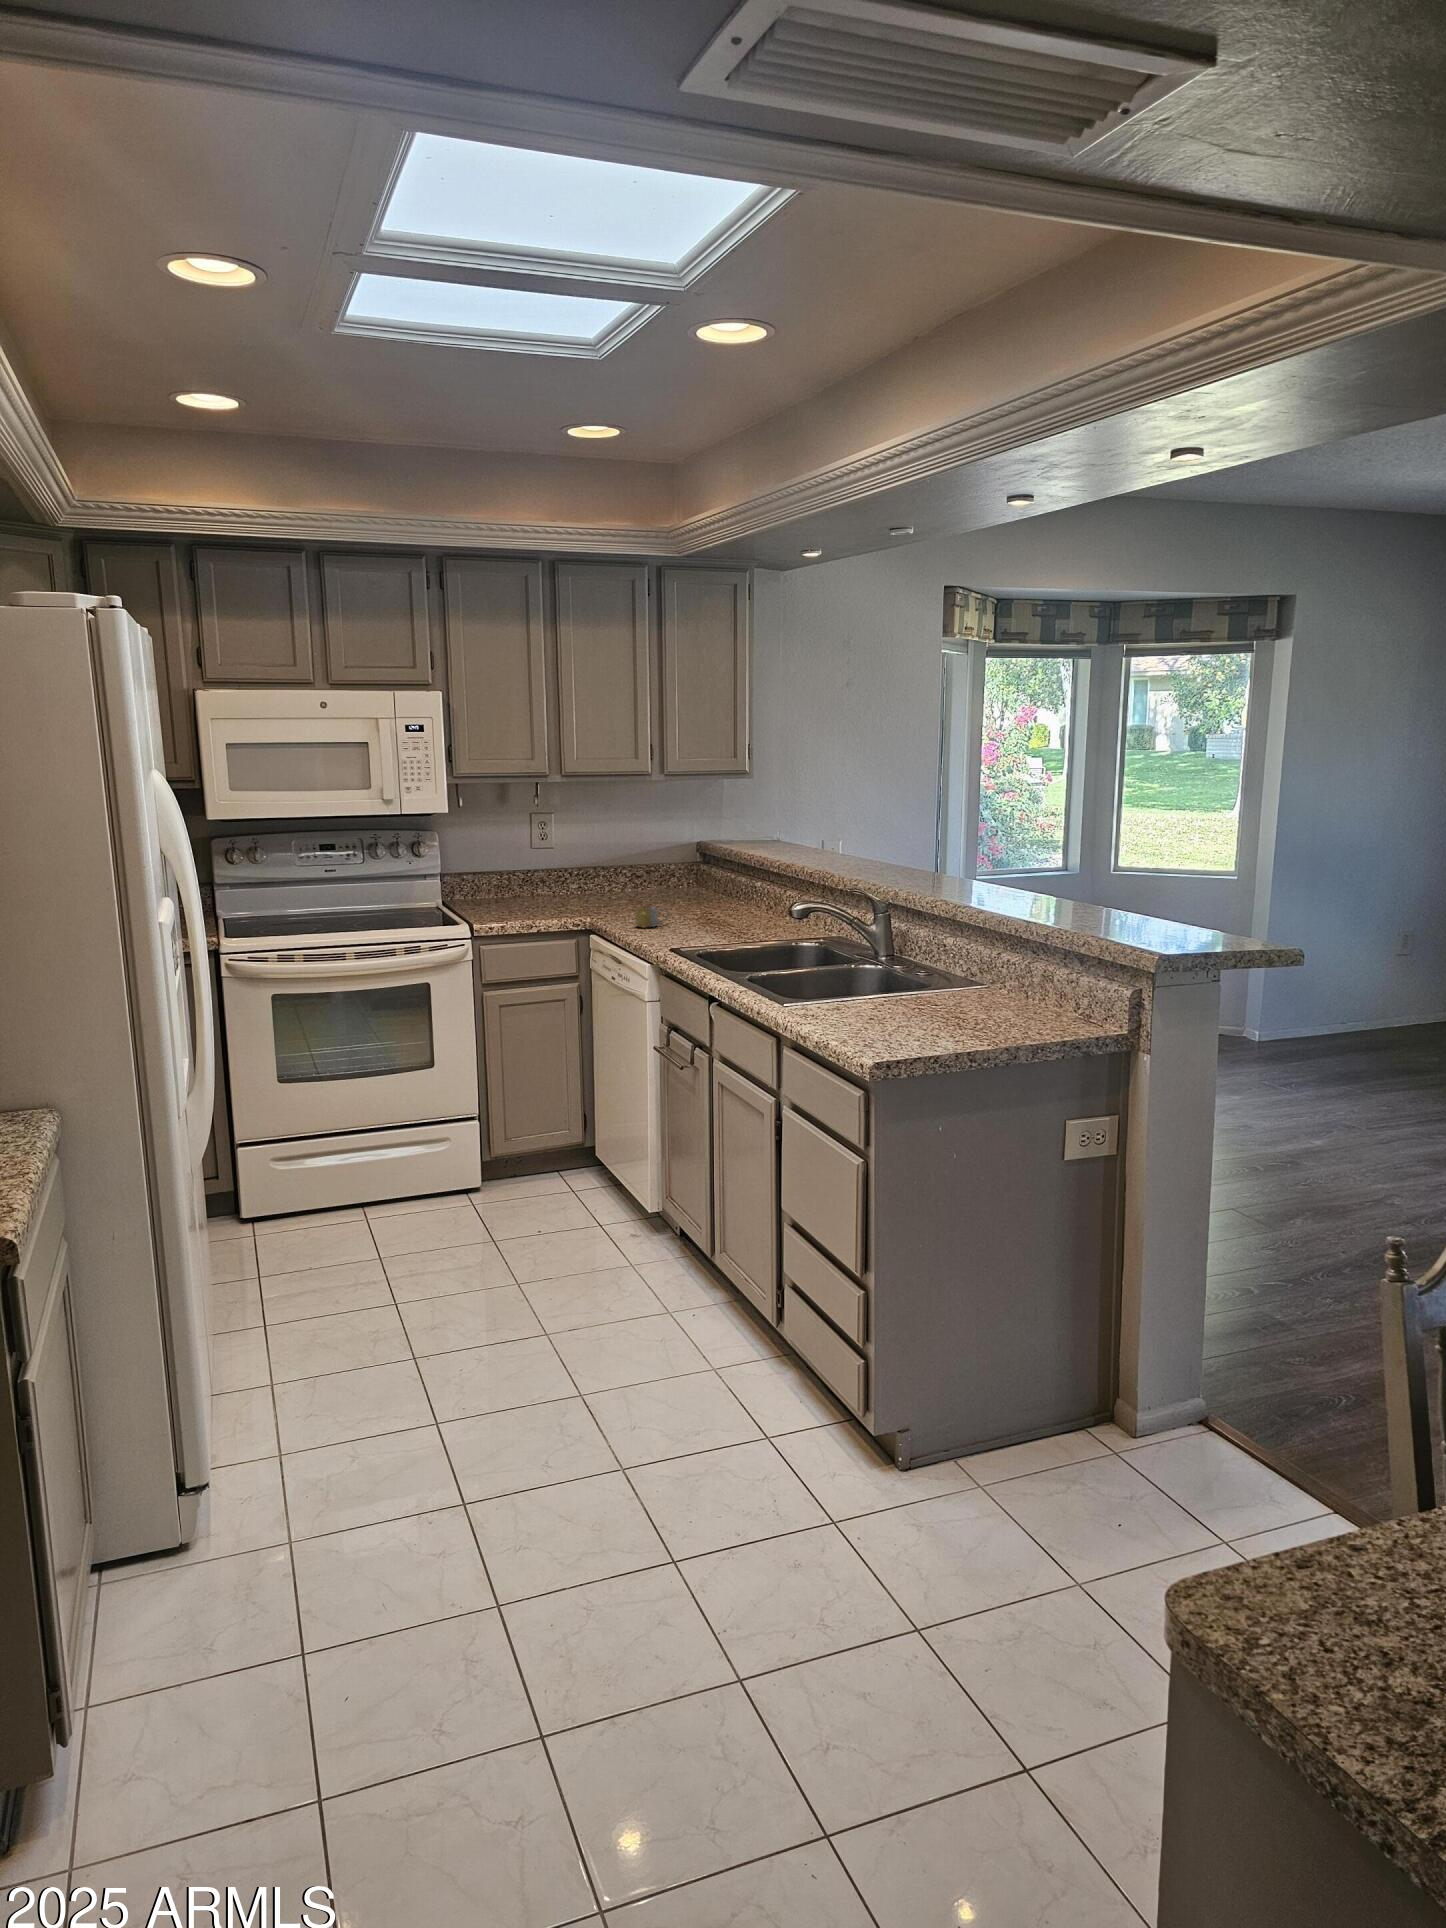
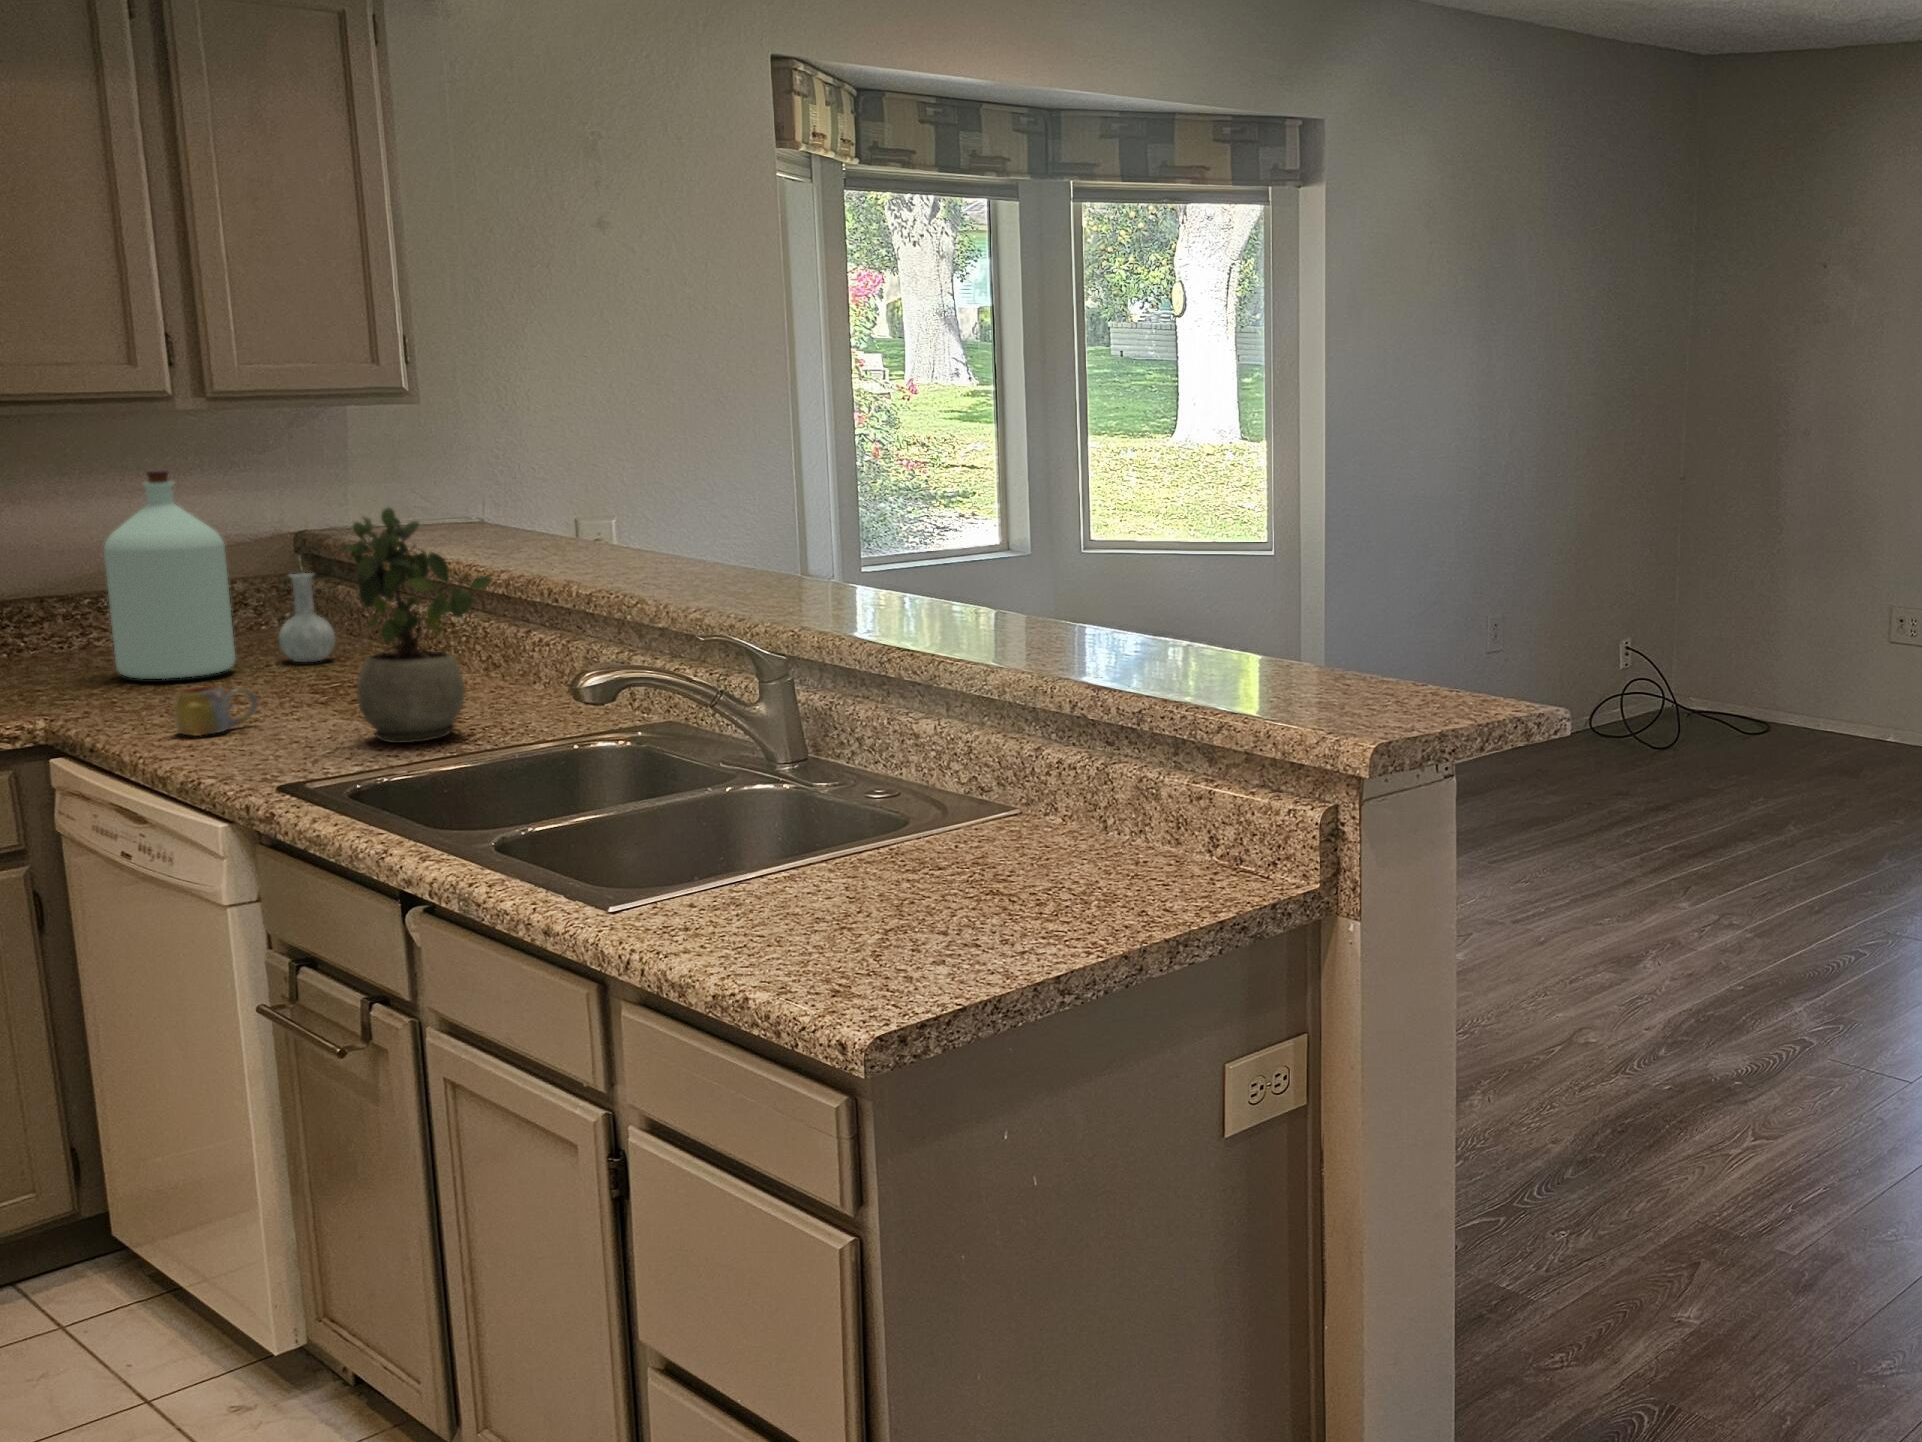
bottle: none [617,806,710,904] -> present [104,470,335,679]
potted plant: none [706,824,768,937] -> present [341,508,491,743]

